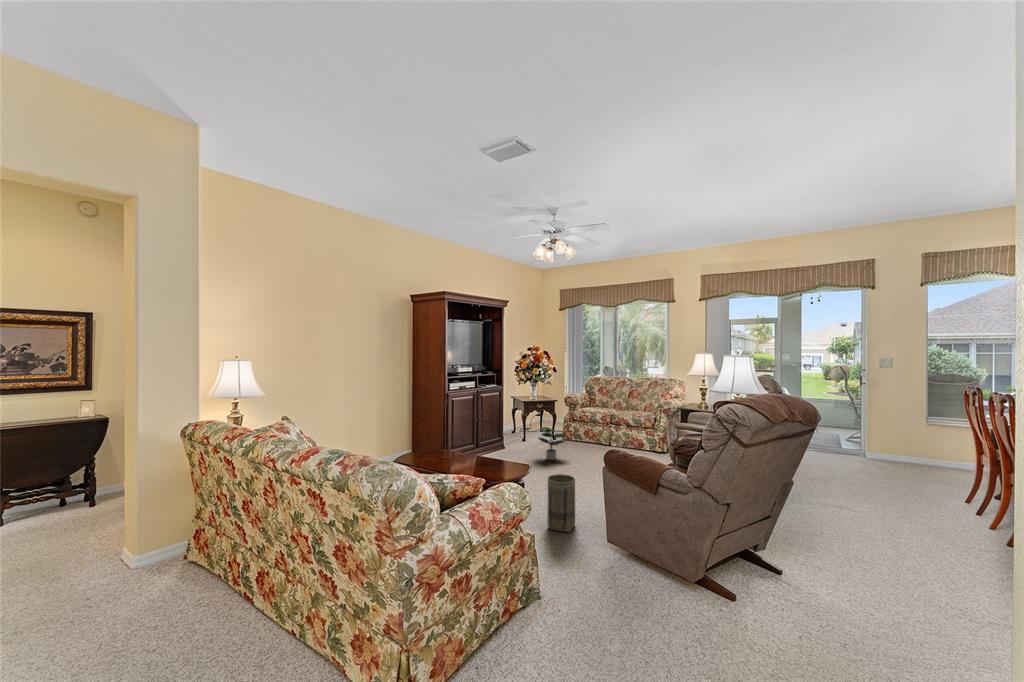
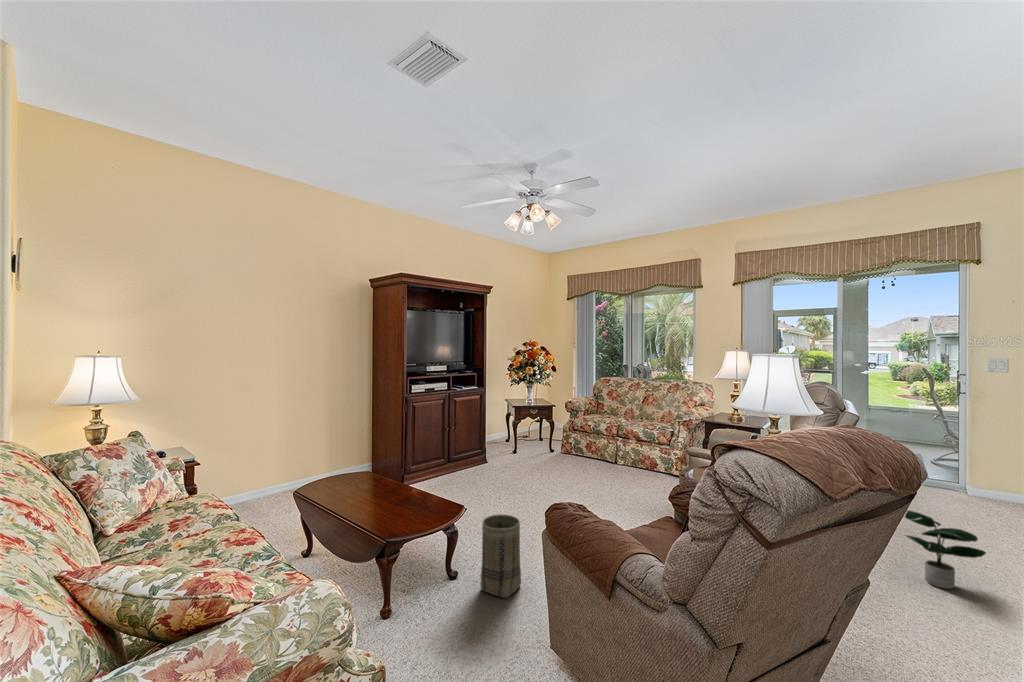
potted plant: present [538,427,567,460] -> present [905,510,986,589]

